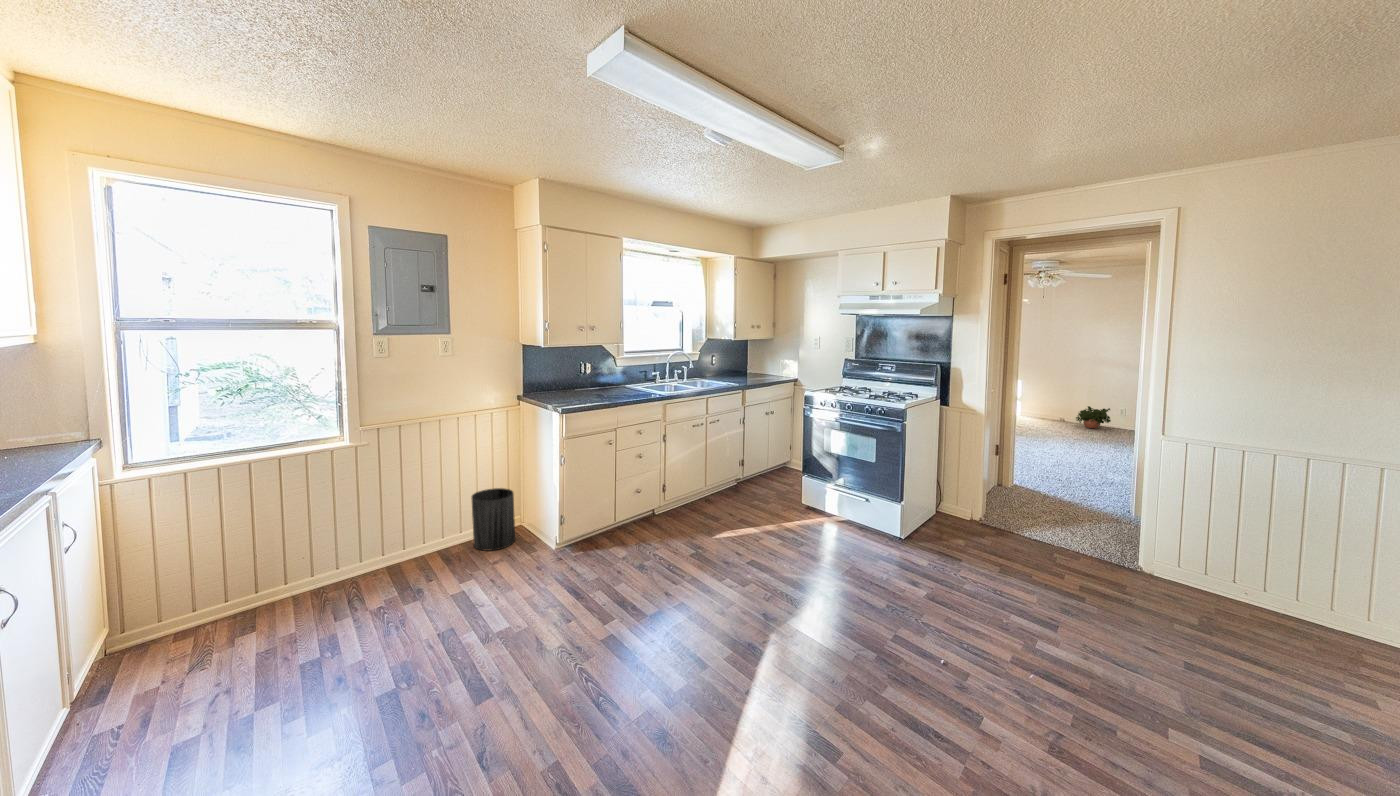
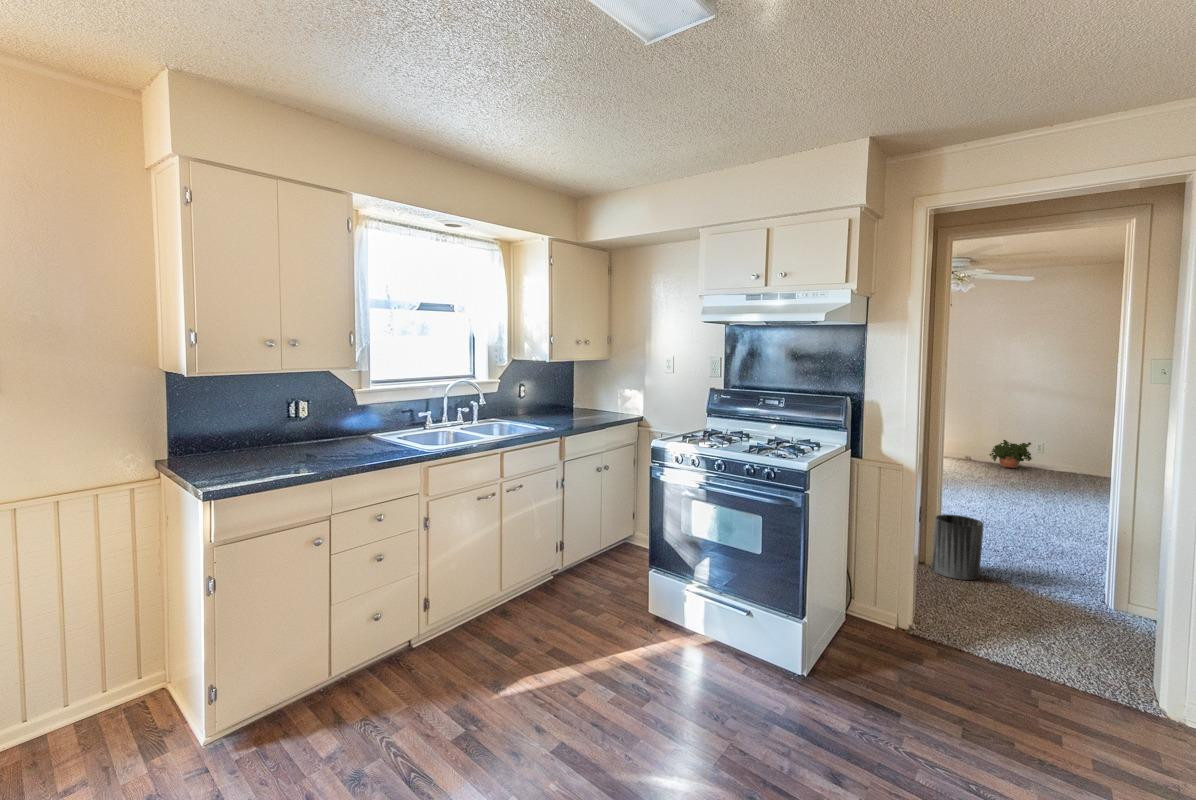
trash can: present [471,488,515,550] -> present [932,514,983,580]

